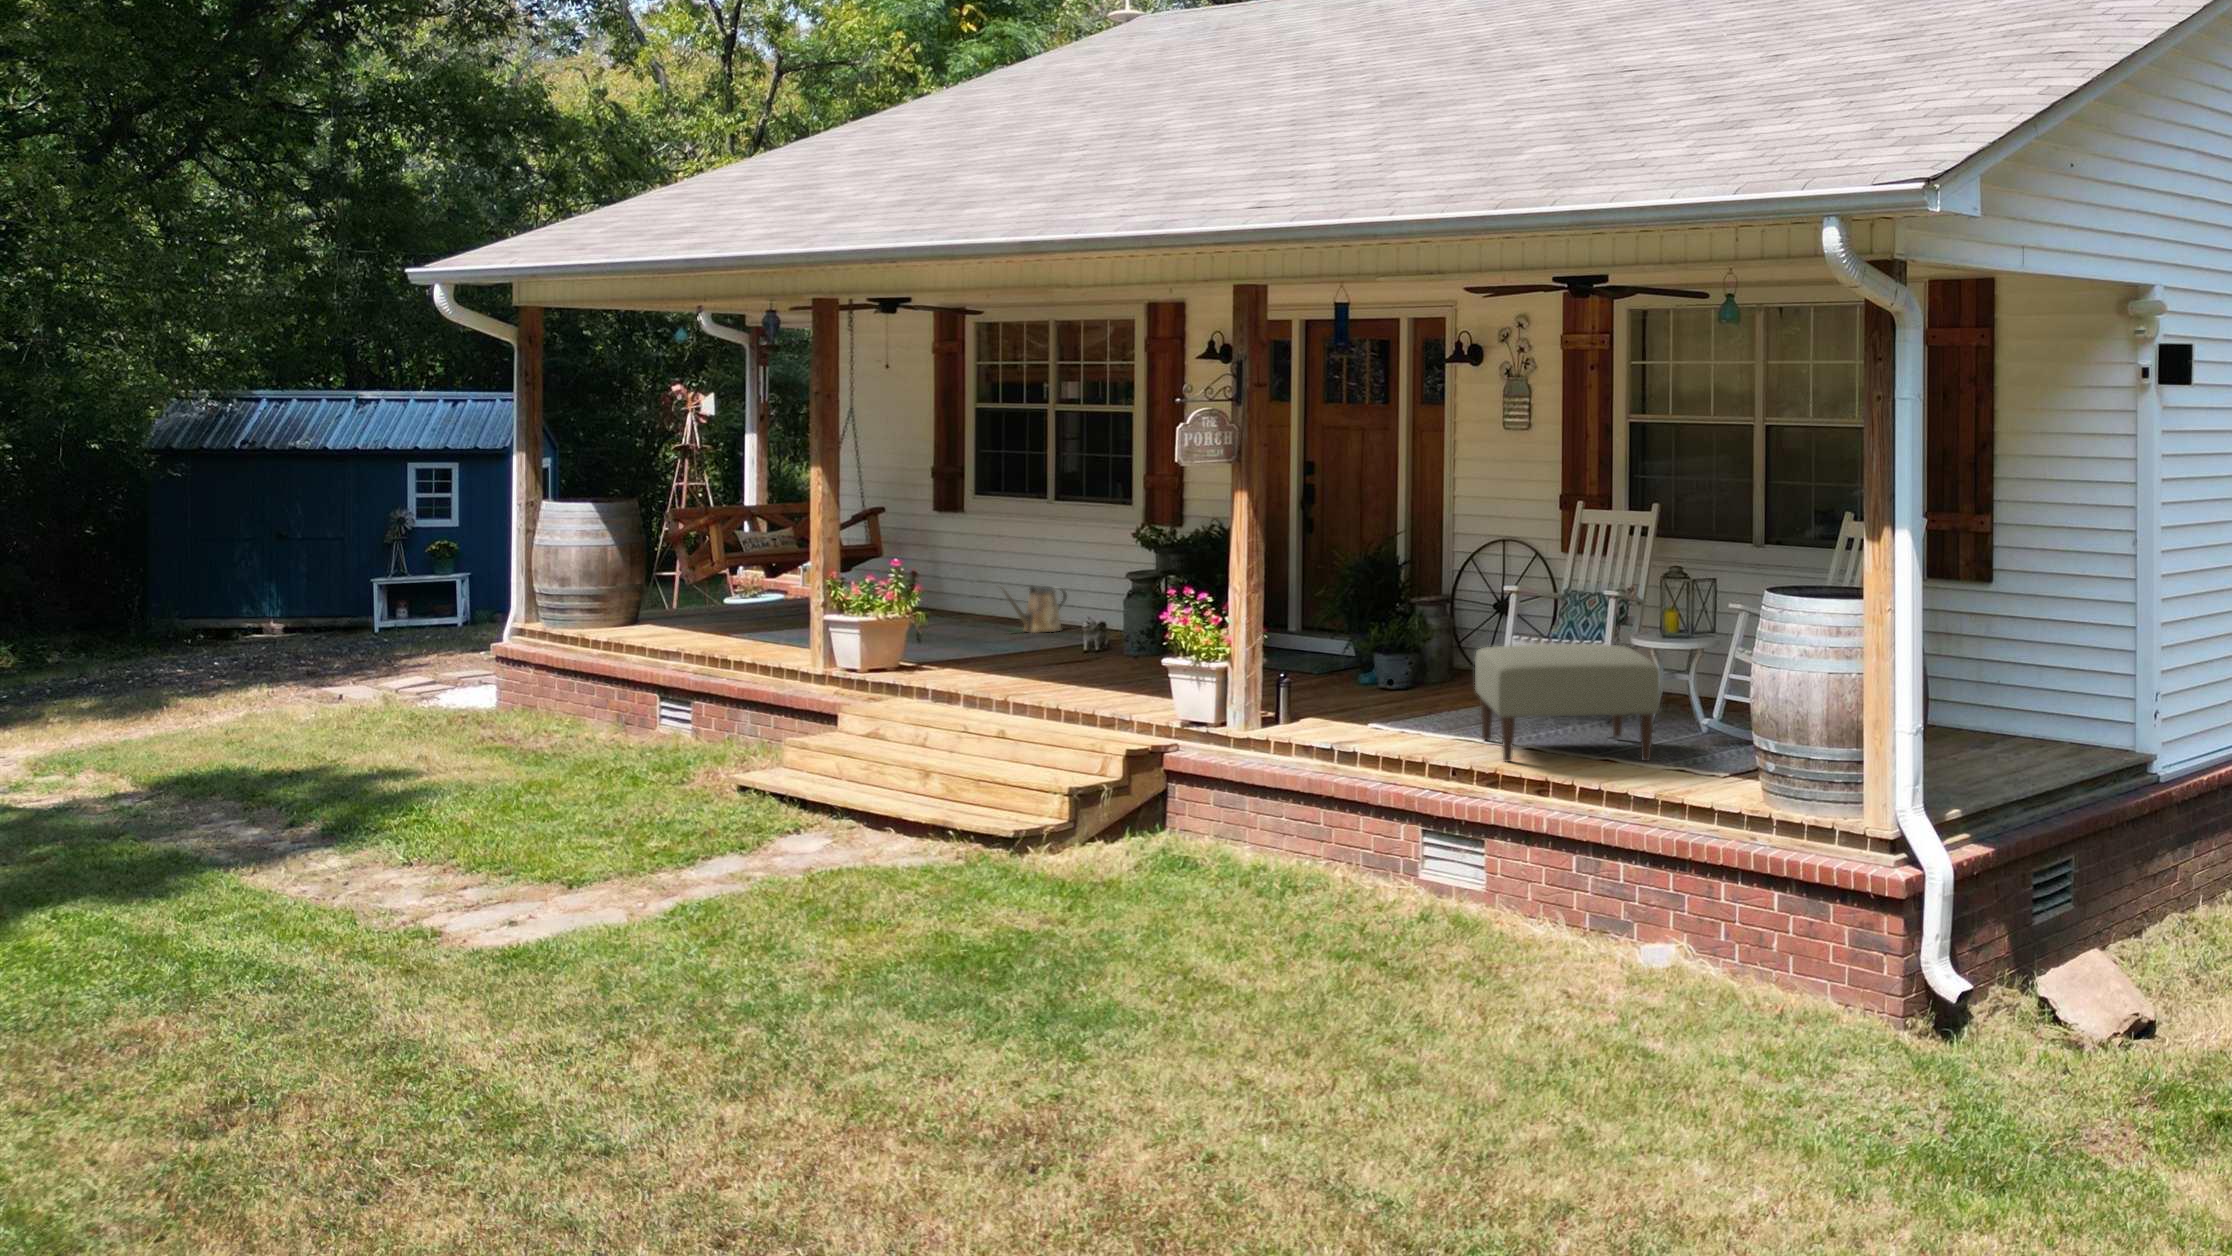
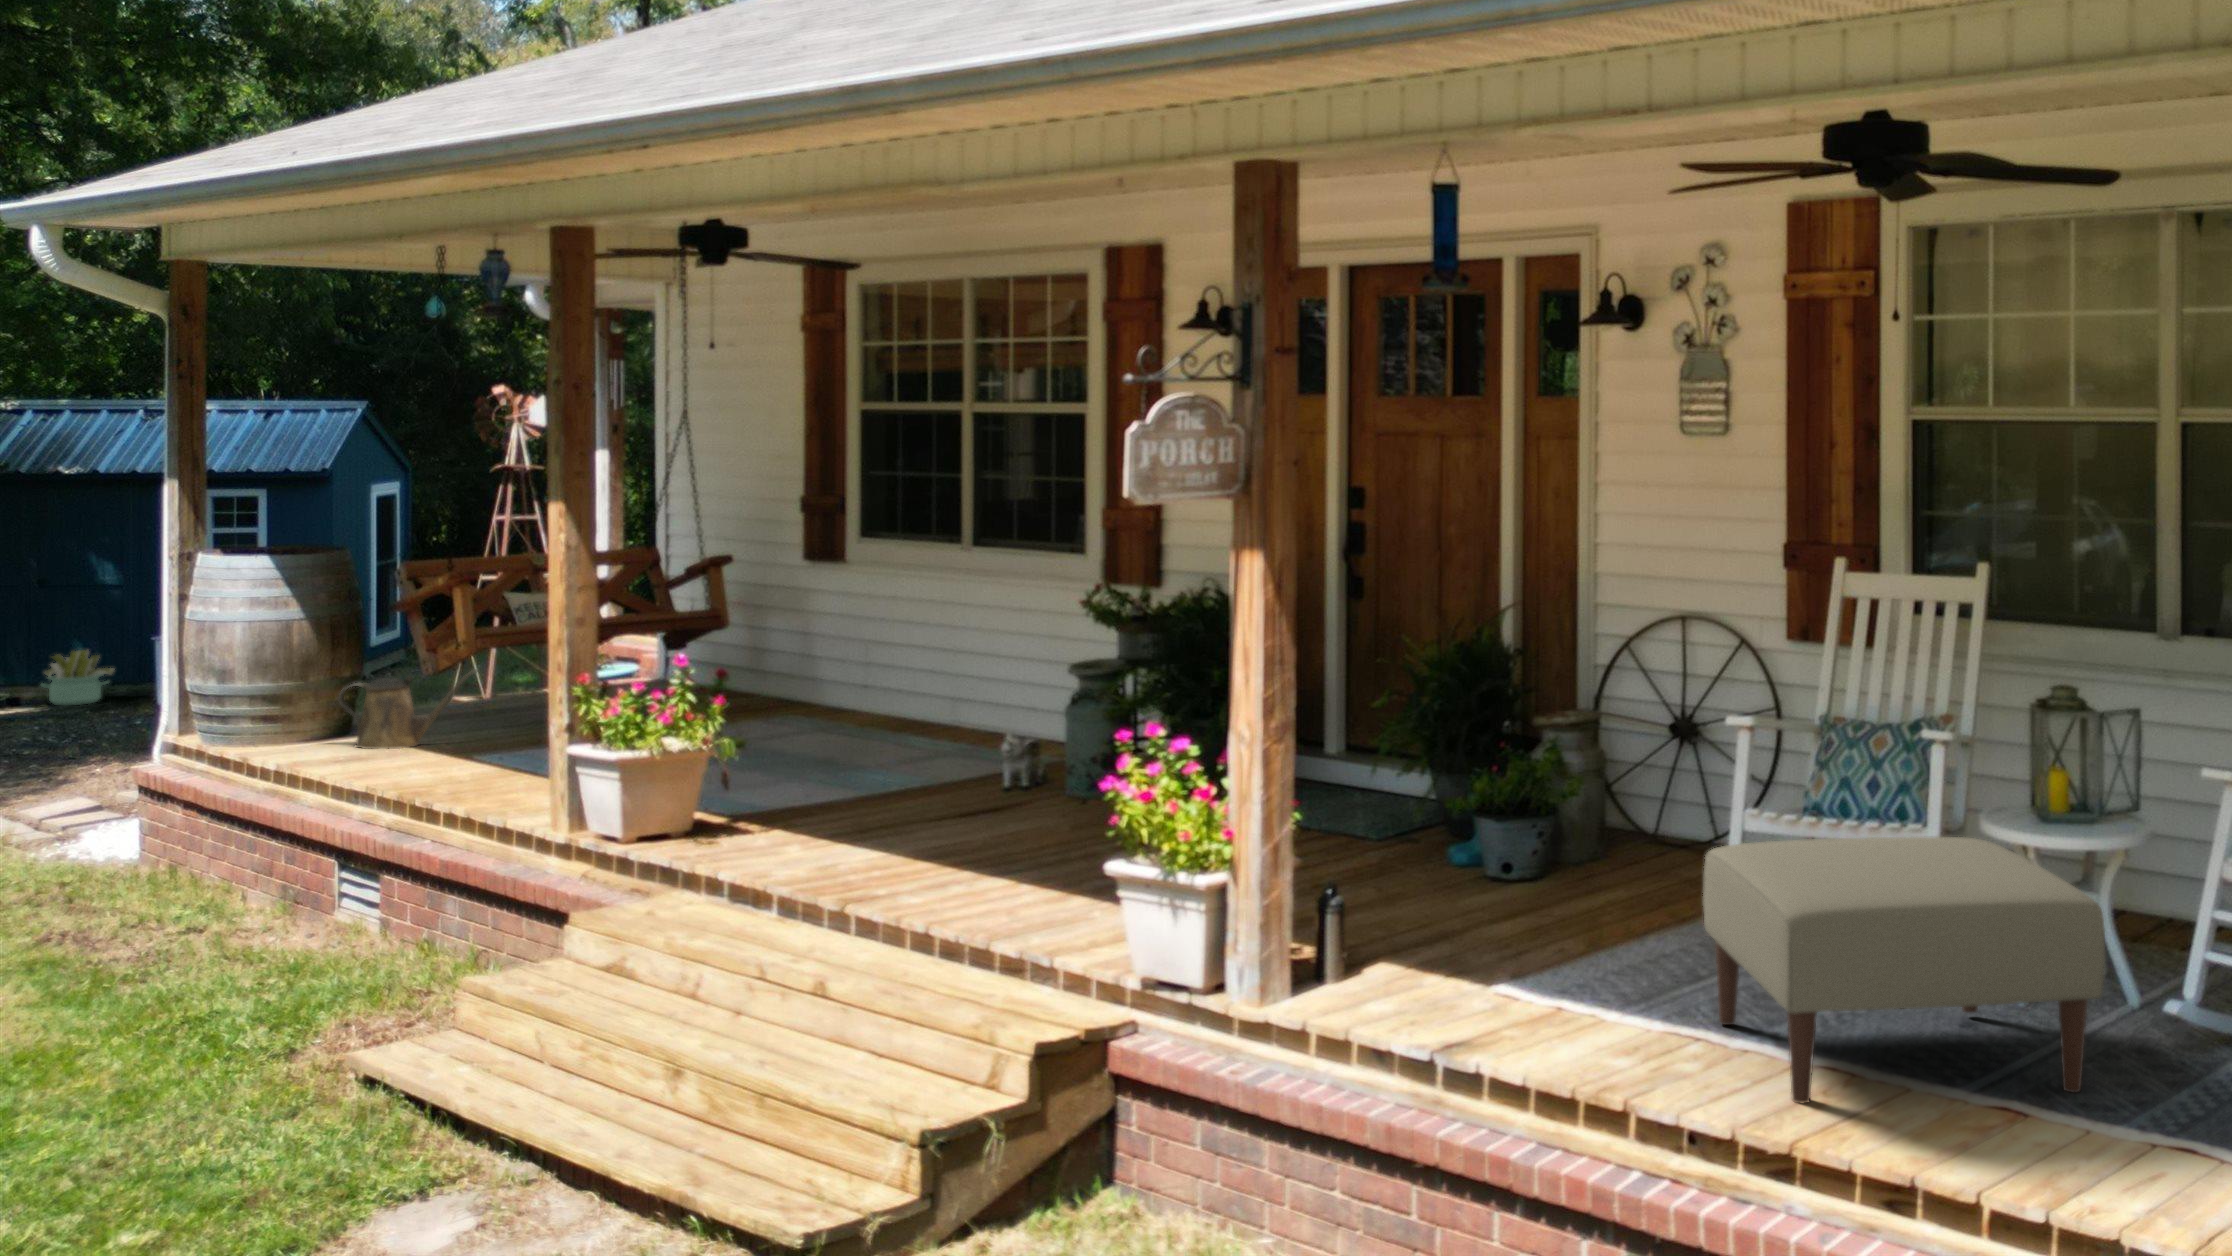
decorative plant: none [344,579,397,620] -> present [41,650,114,706]
watering can: present [999,586,1067,633] -> present [339,670,477,749]

